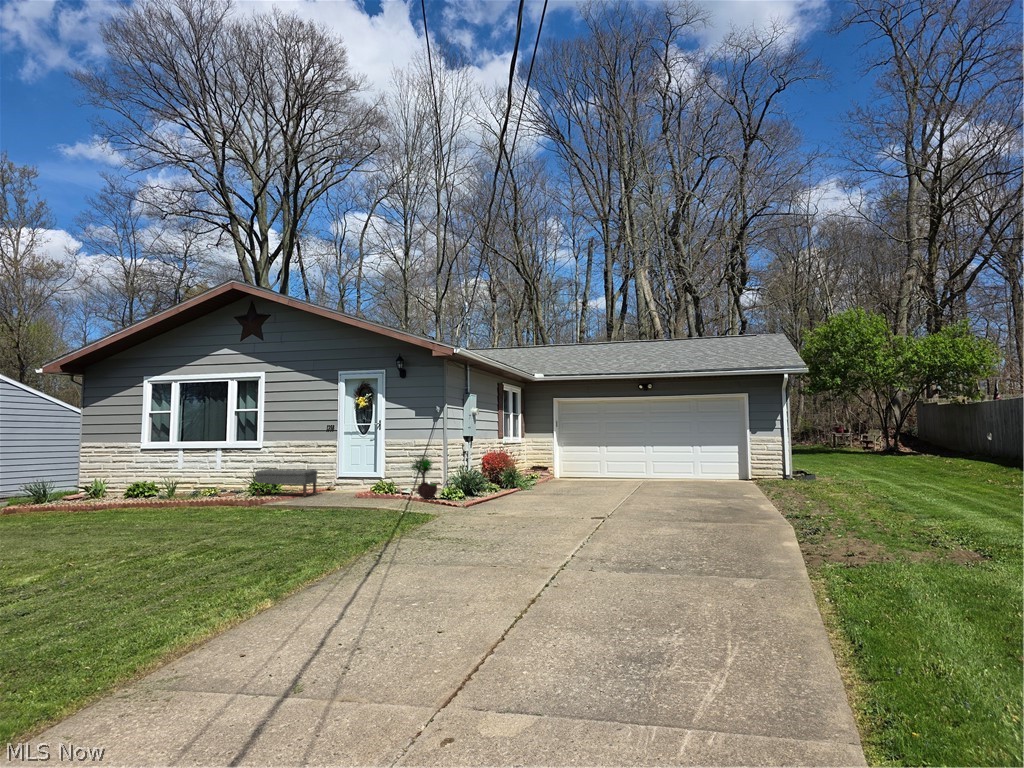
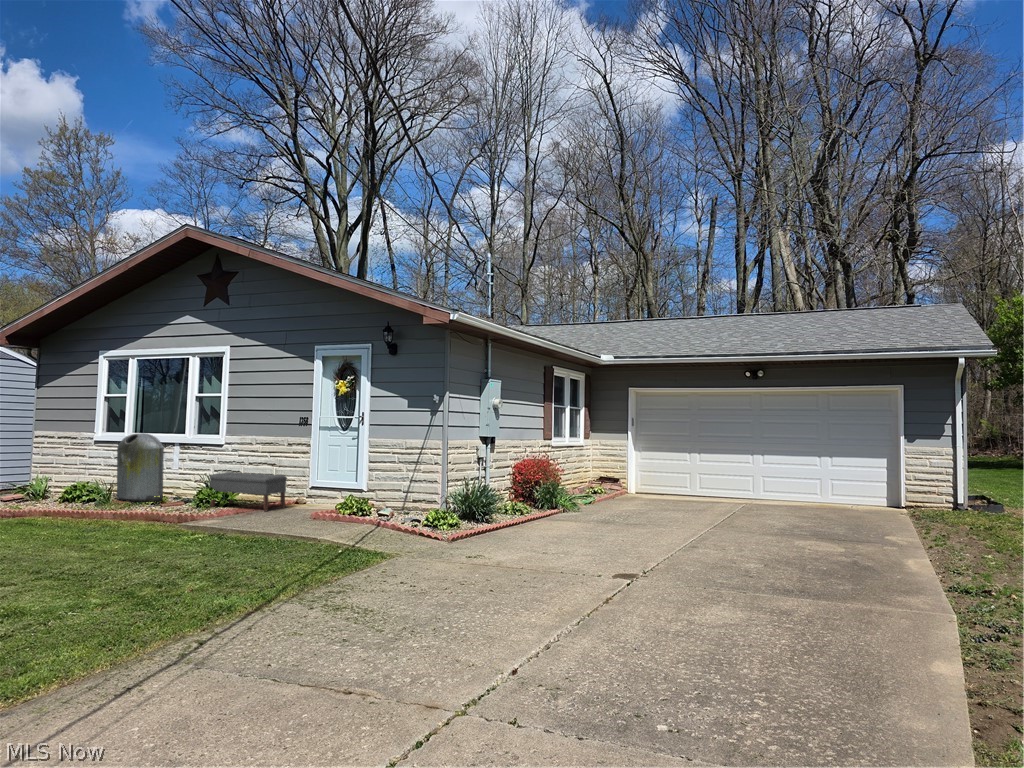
trash can: none [169,441,210,495] -> present [117,433,164,502]
potted tree: present [412,457,437,499] -> none [390,458,432,522]

